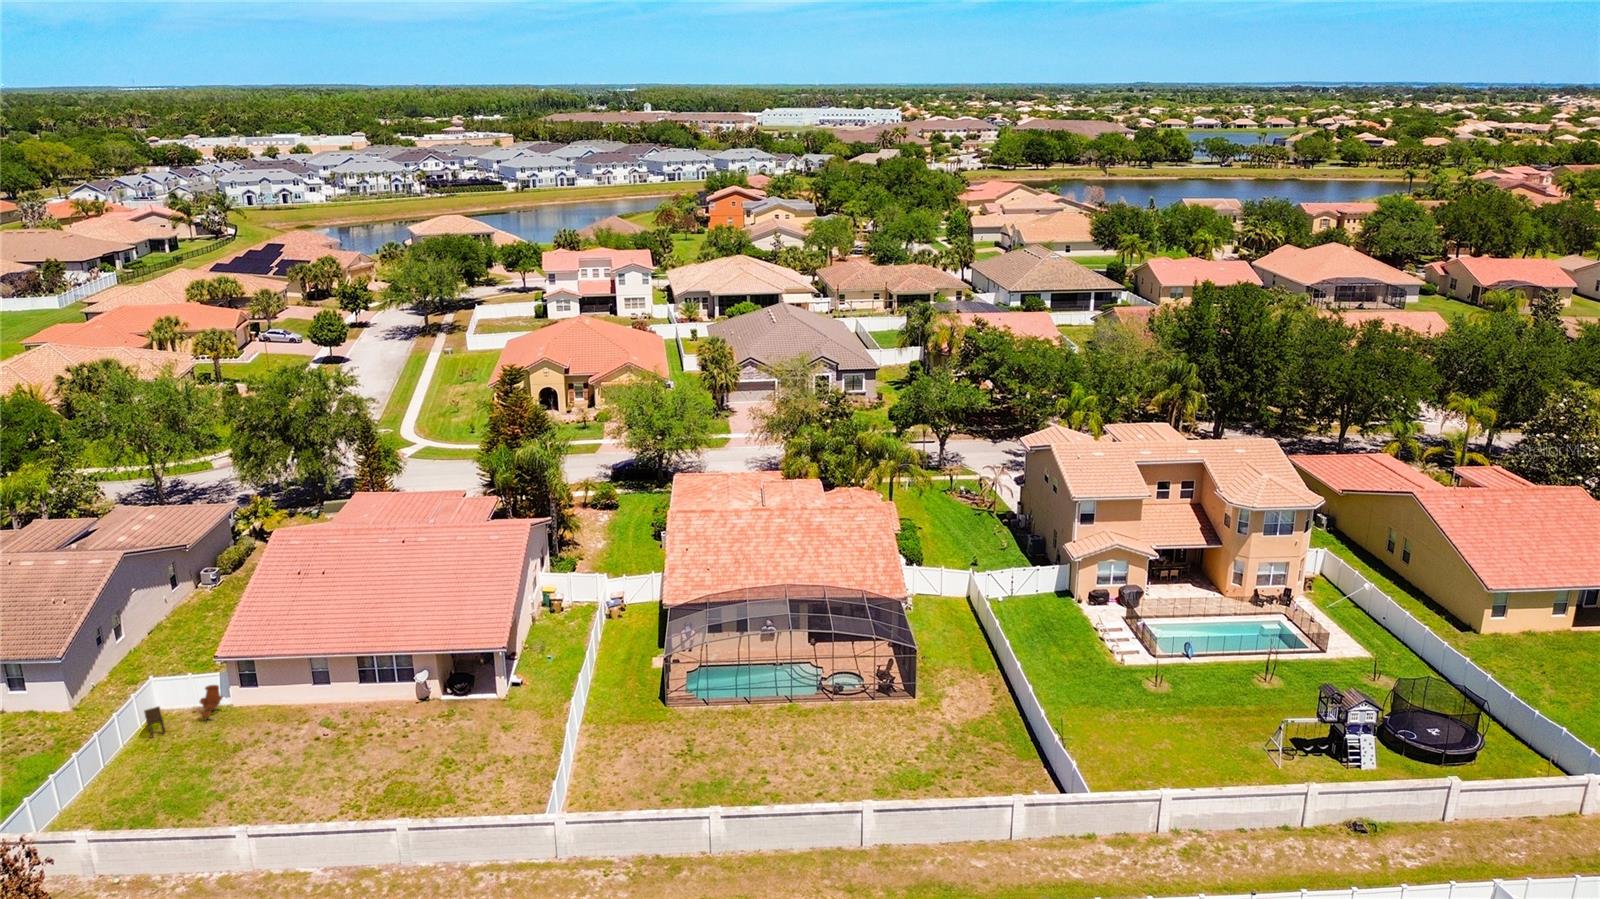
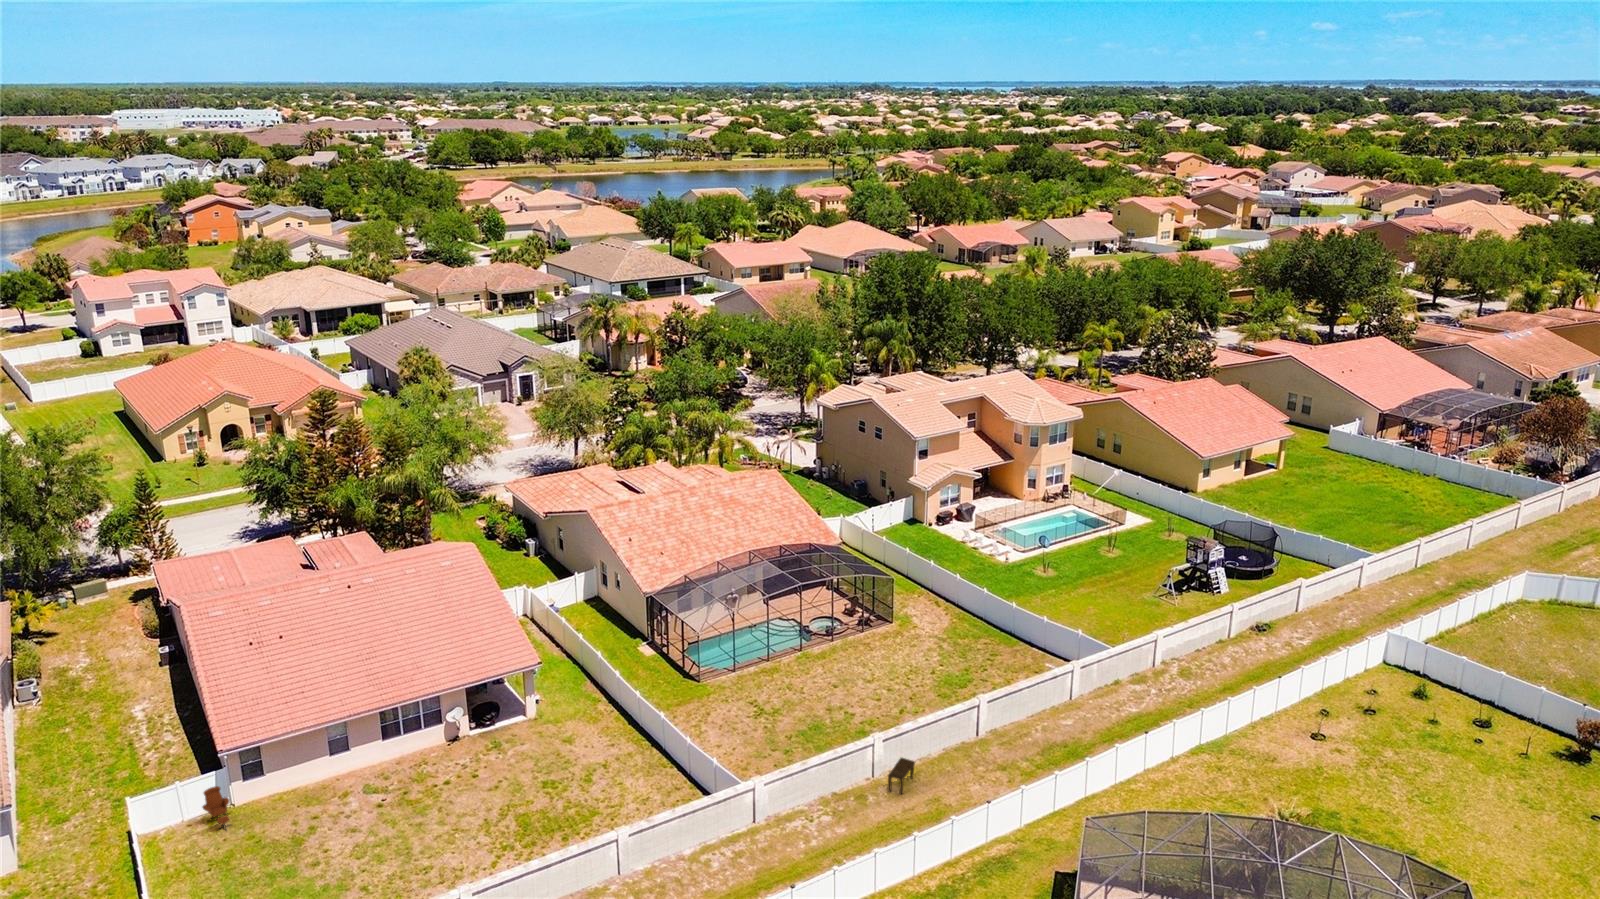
bench: present [144,706,165,738] -> present [888,758,915,794]

